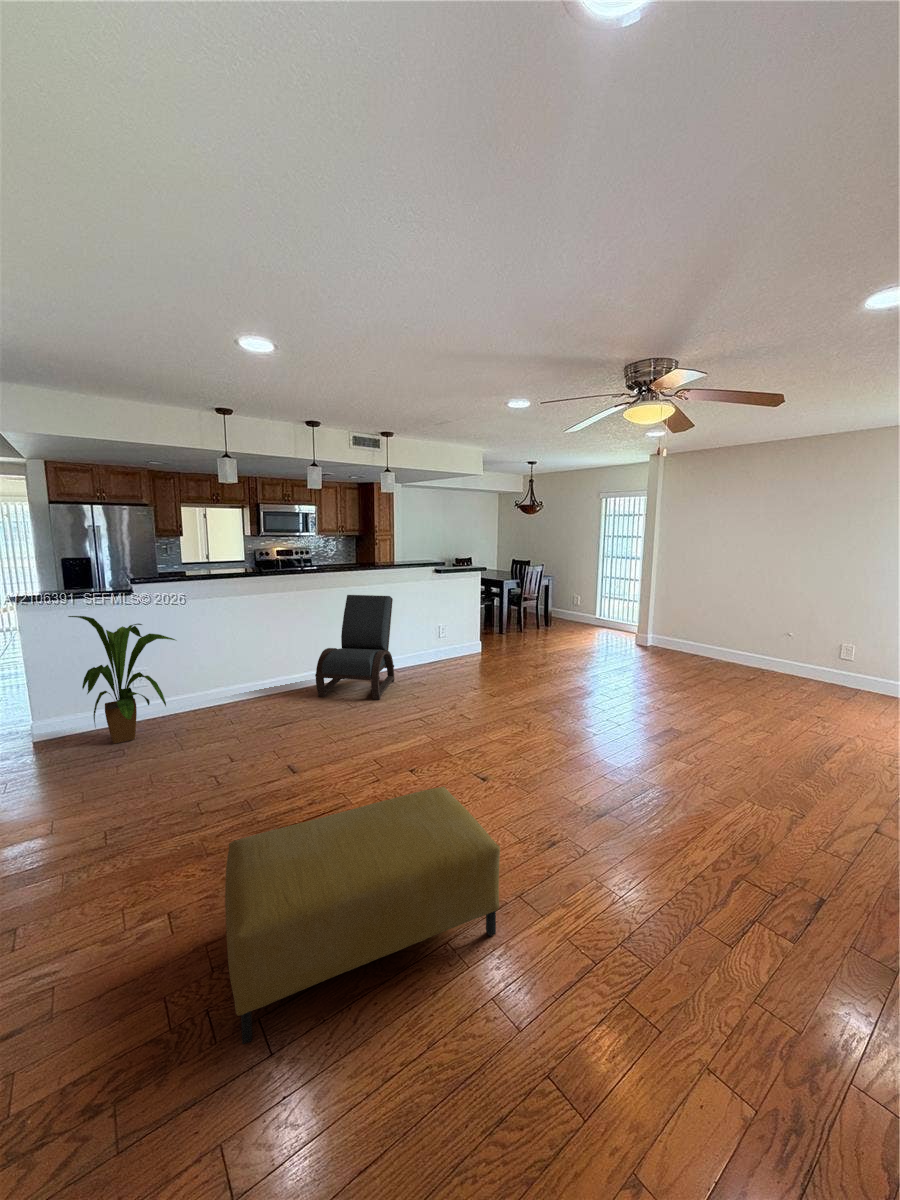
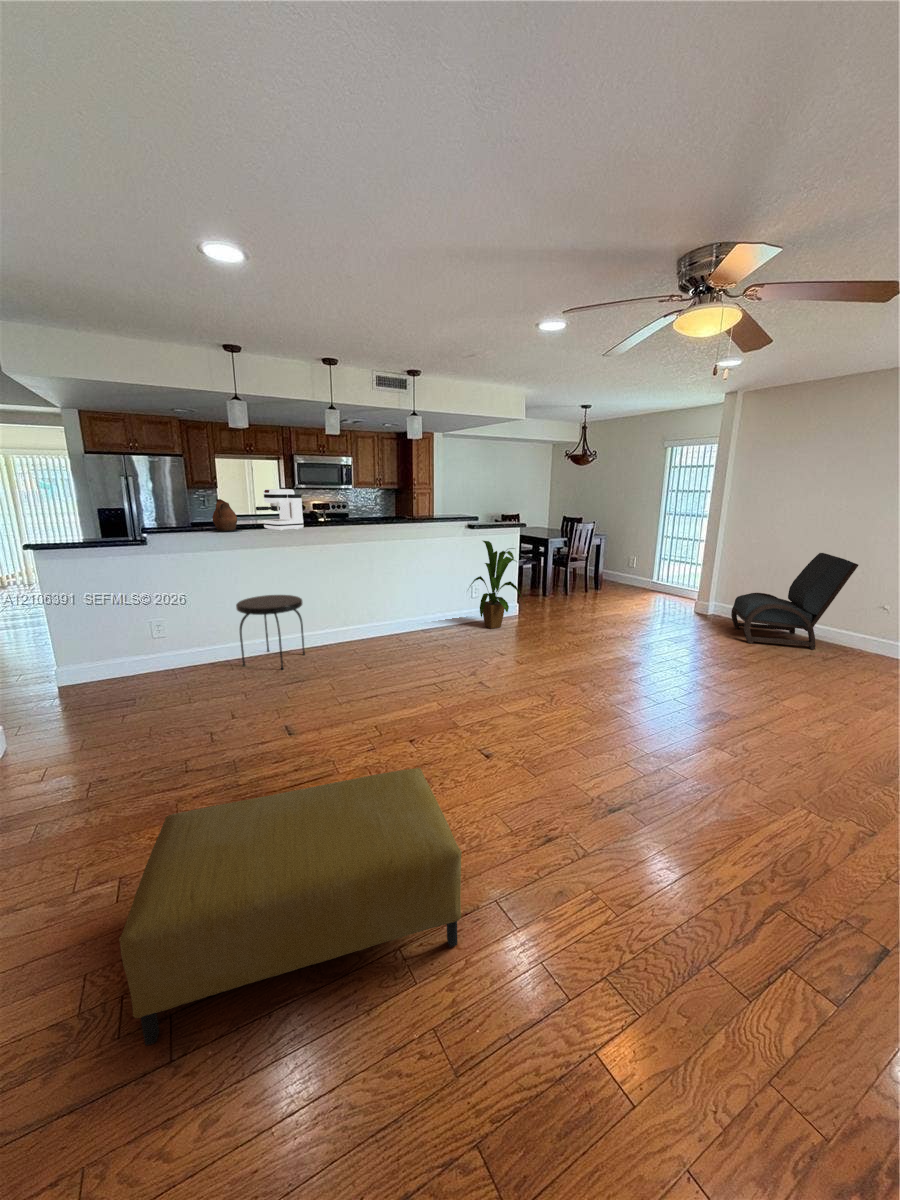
coffee maker: none [239,539,285,578] -> present [256,489,304,530]
ceramic pitcher: none [194,550,226,581] -> present [212,499,242,532]
lounge chair: present [315,595,394,700] -> present [731,553,858,649]
house plant: present [68,616,175,744] -> present [470,541,523,629]
side table: none [220,641,286,715] -> present [236,595,305,670]

